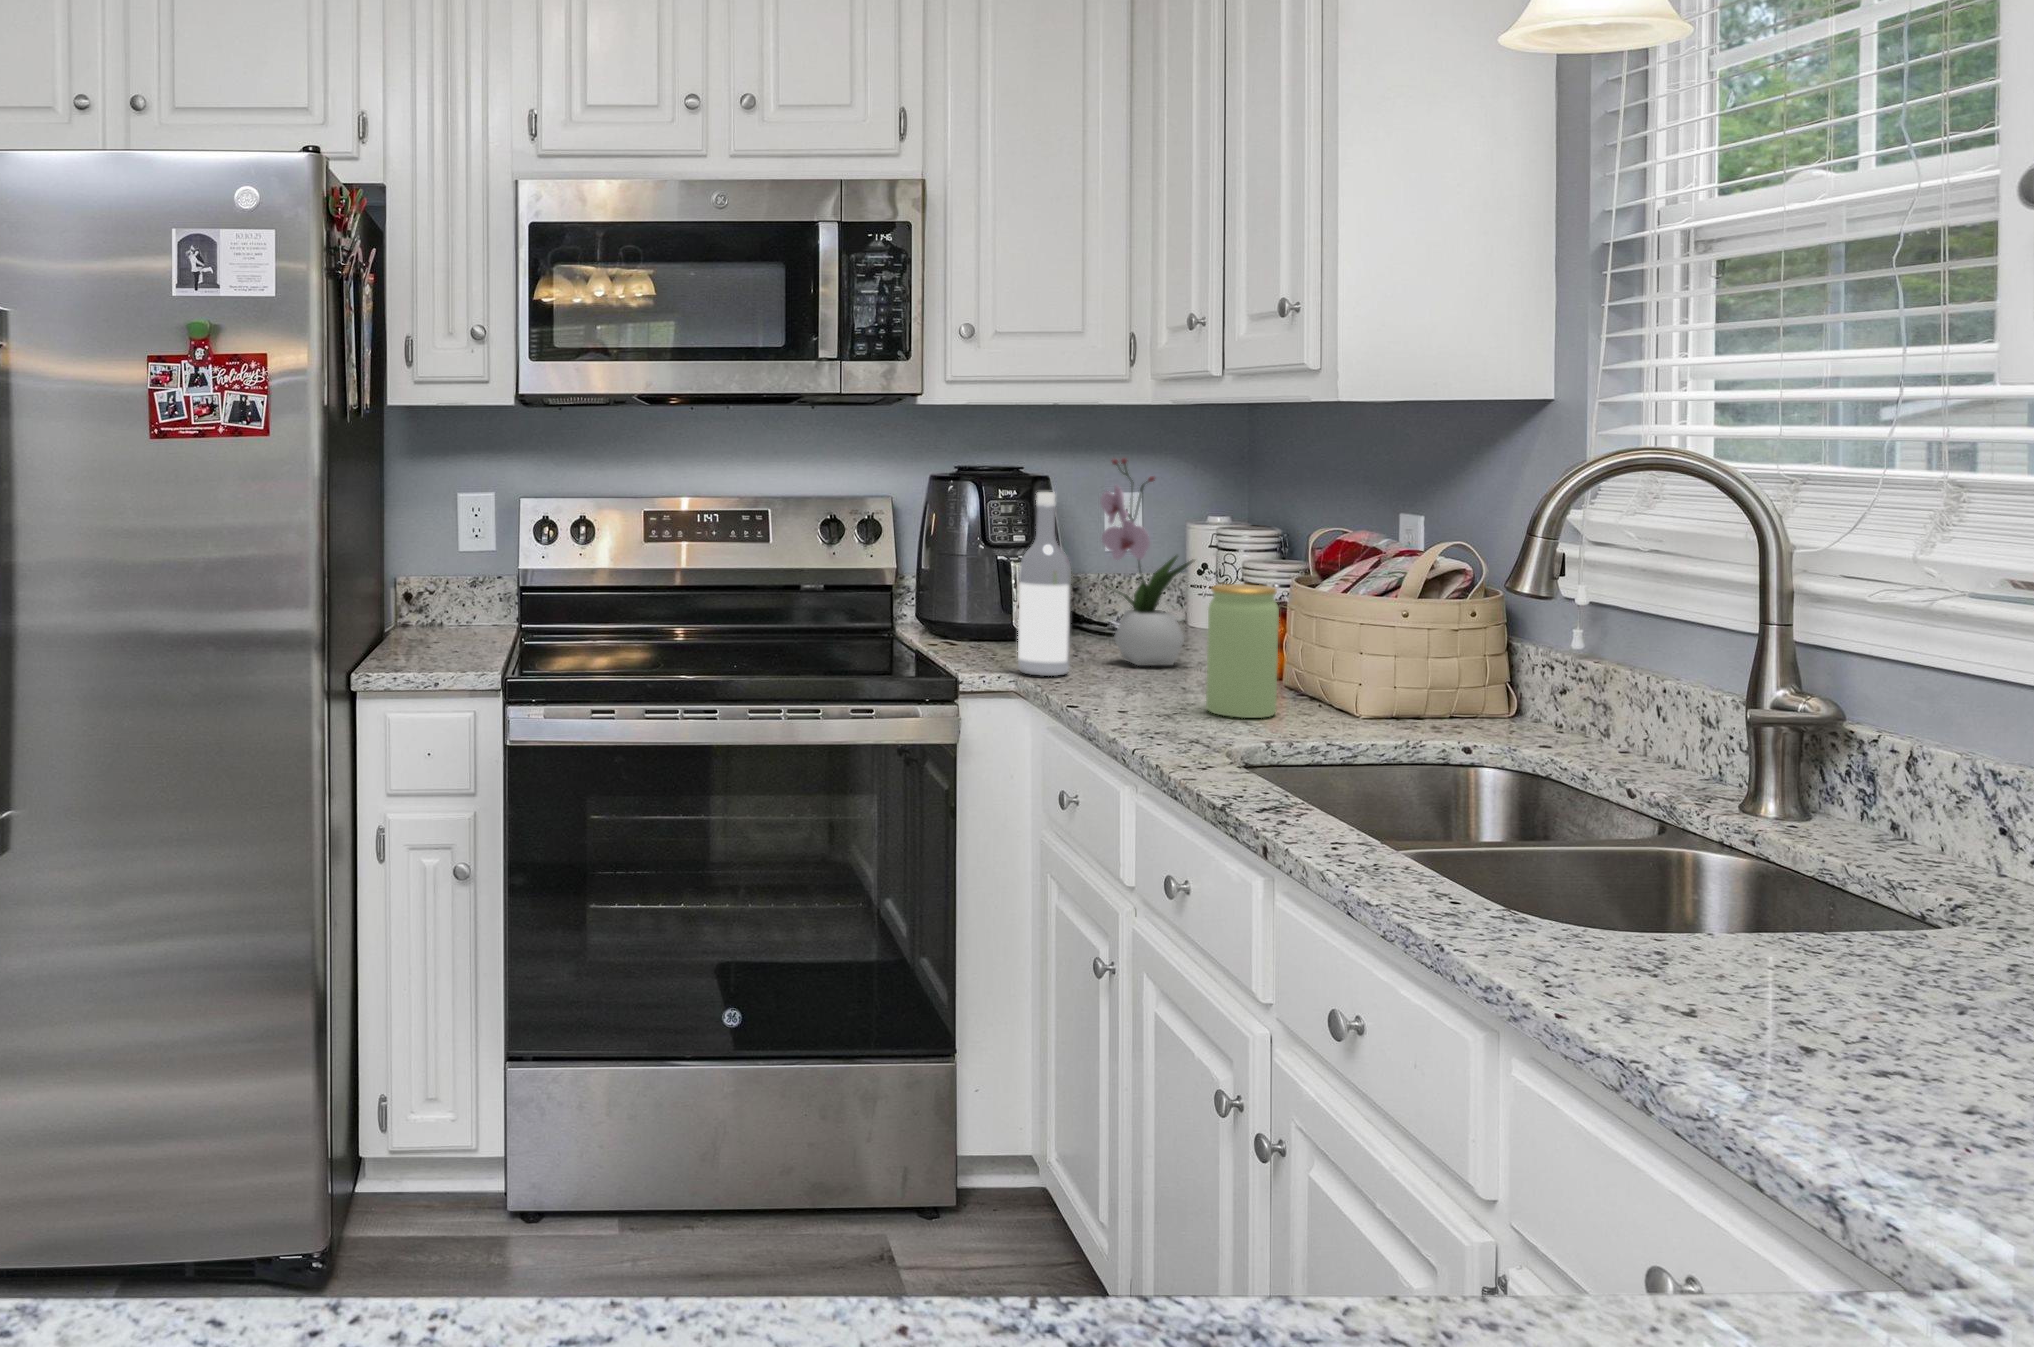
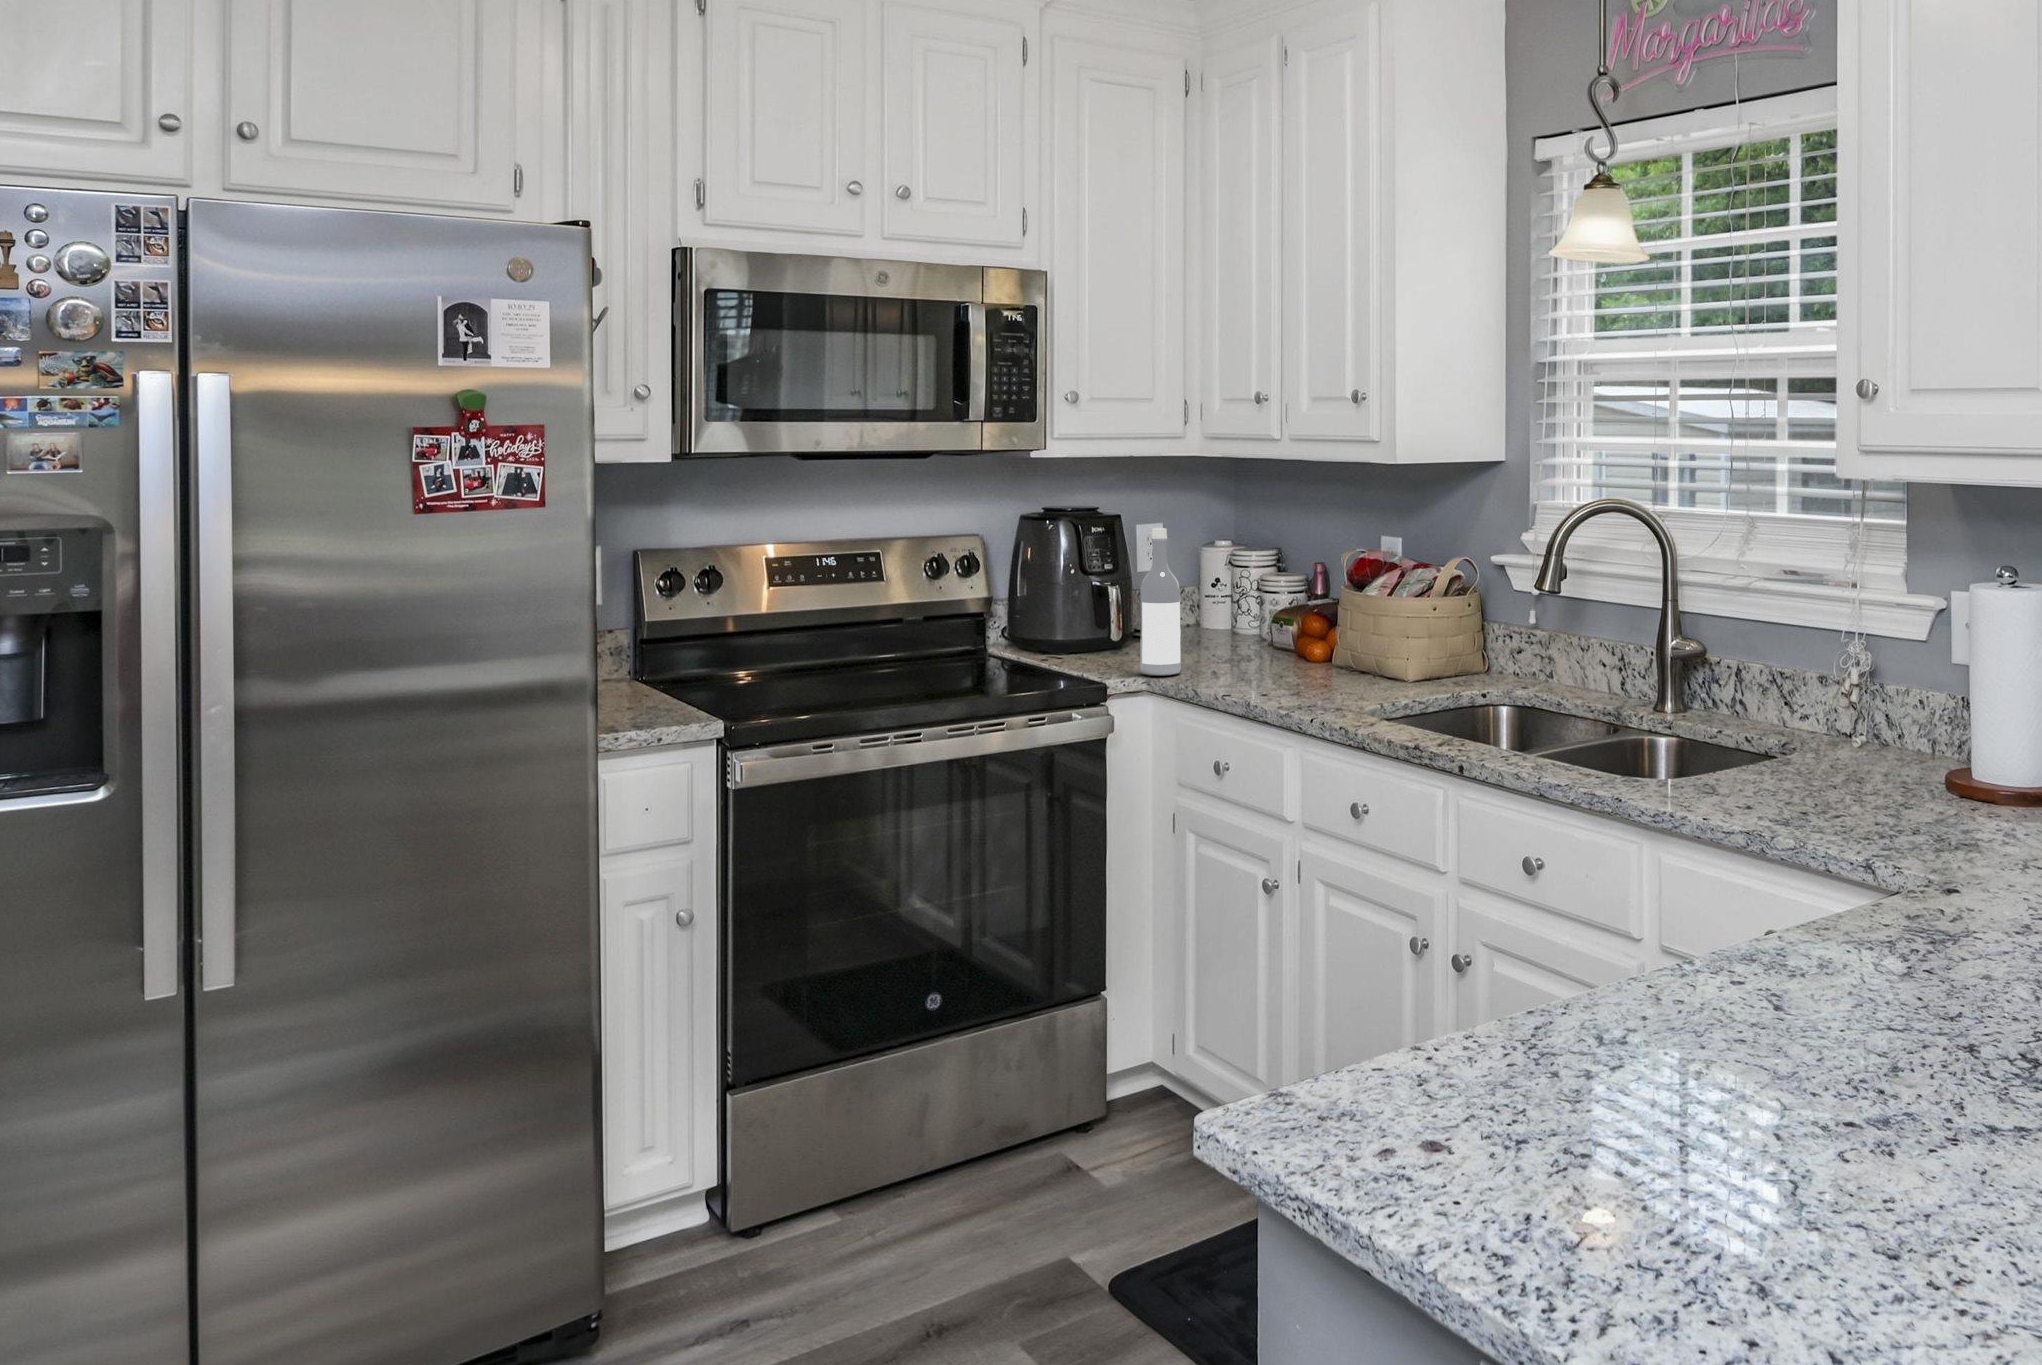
flower arrangement: present [1100,458,1194,666] -> none [1182,498,1257,661]
jar: present [1206,584,1279,718] -> none [1311,593,1358,691]

